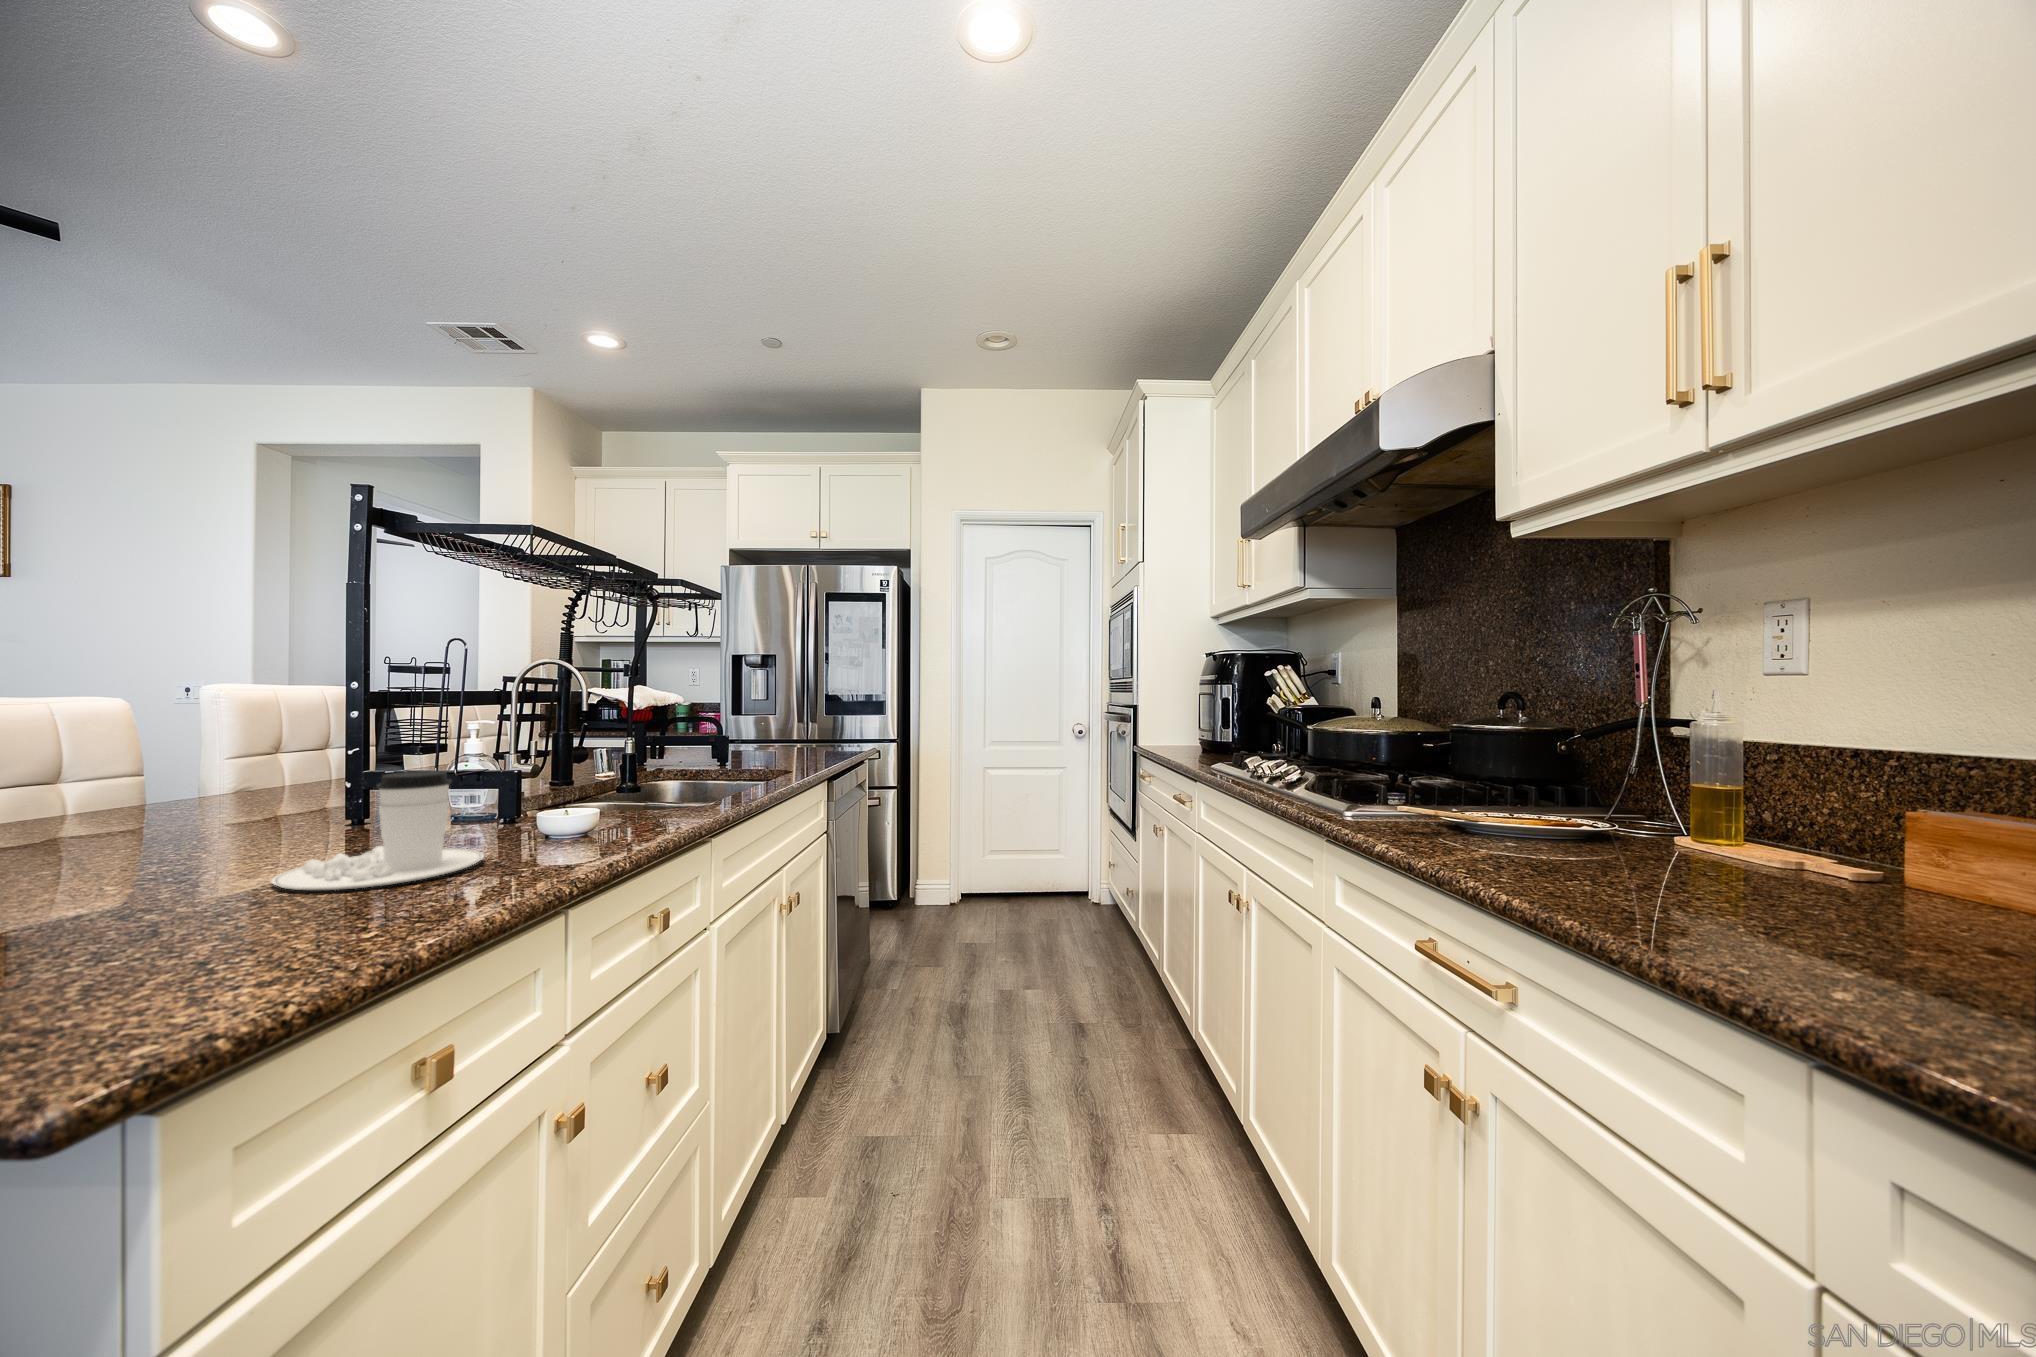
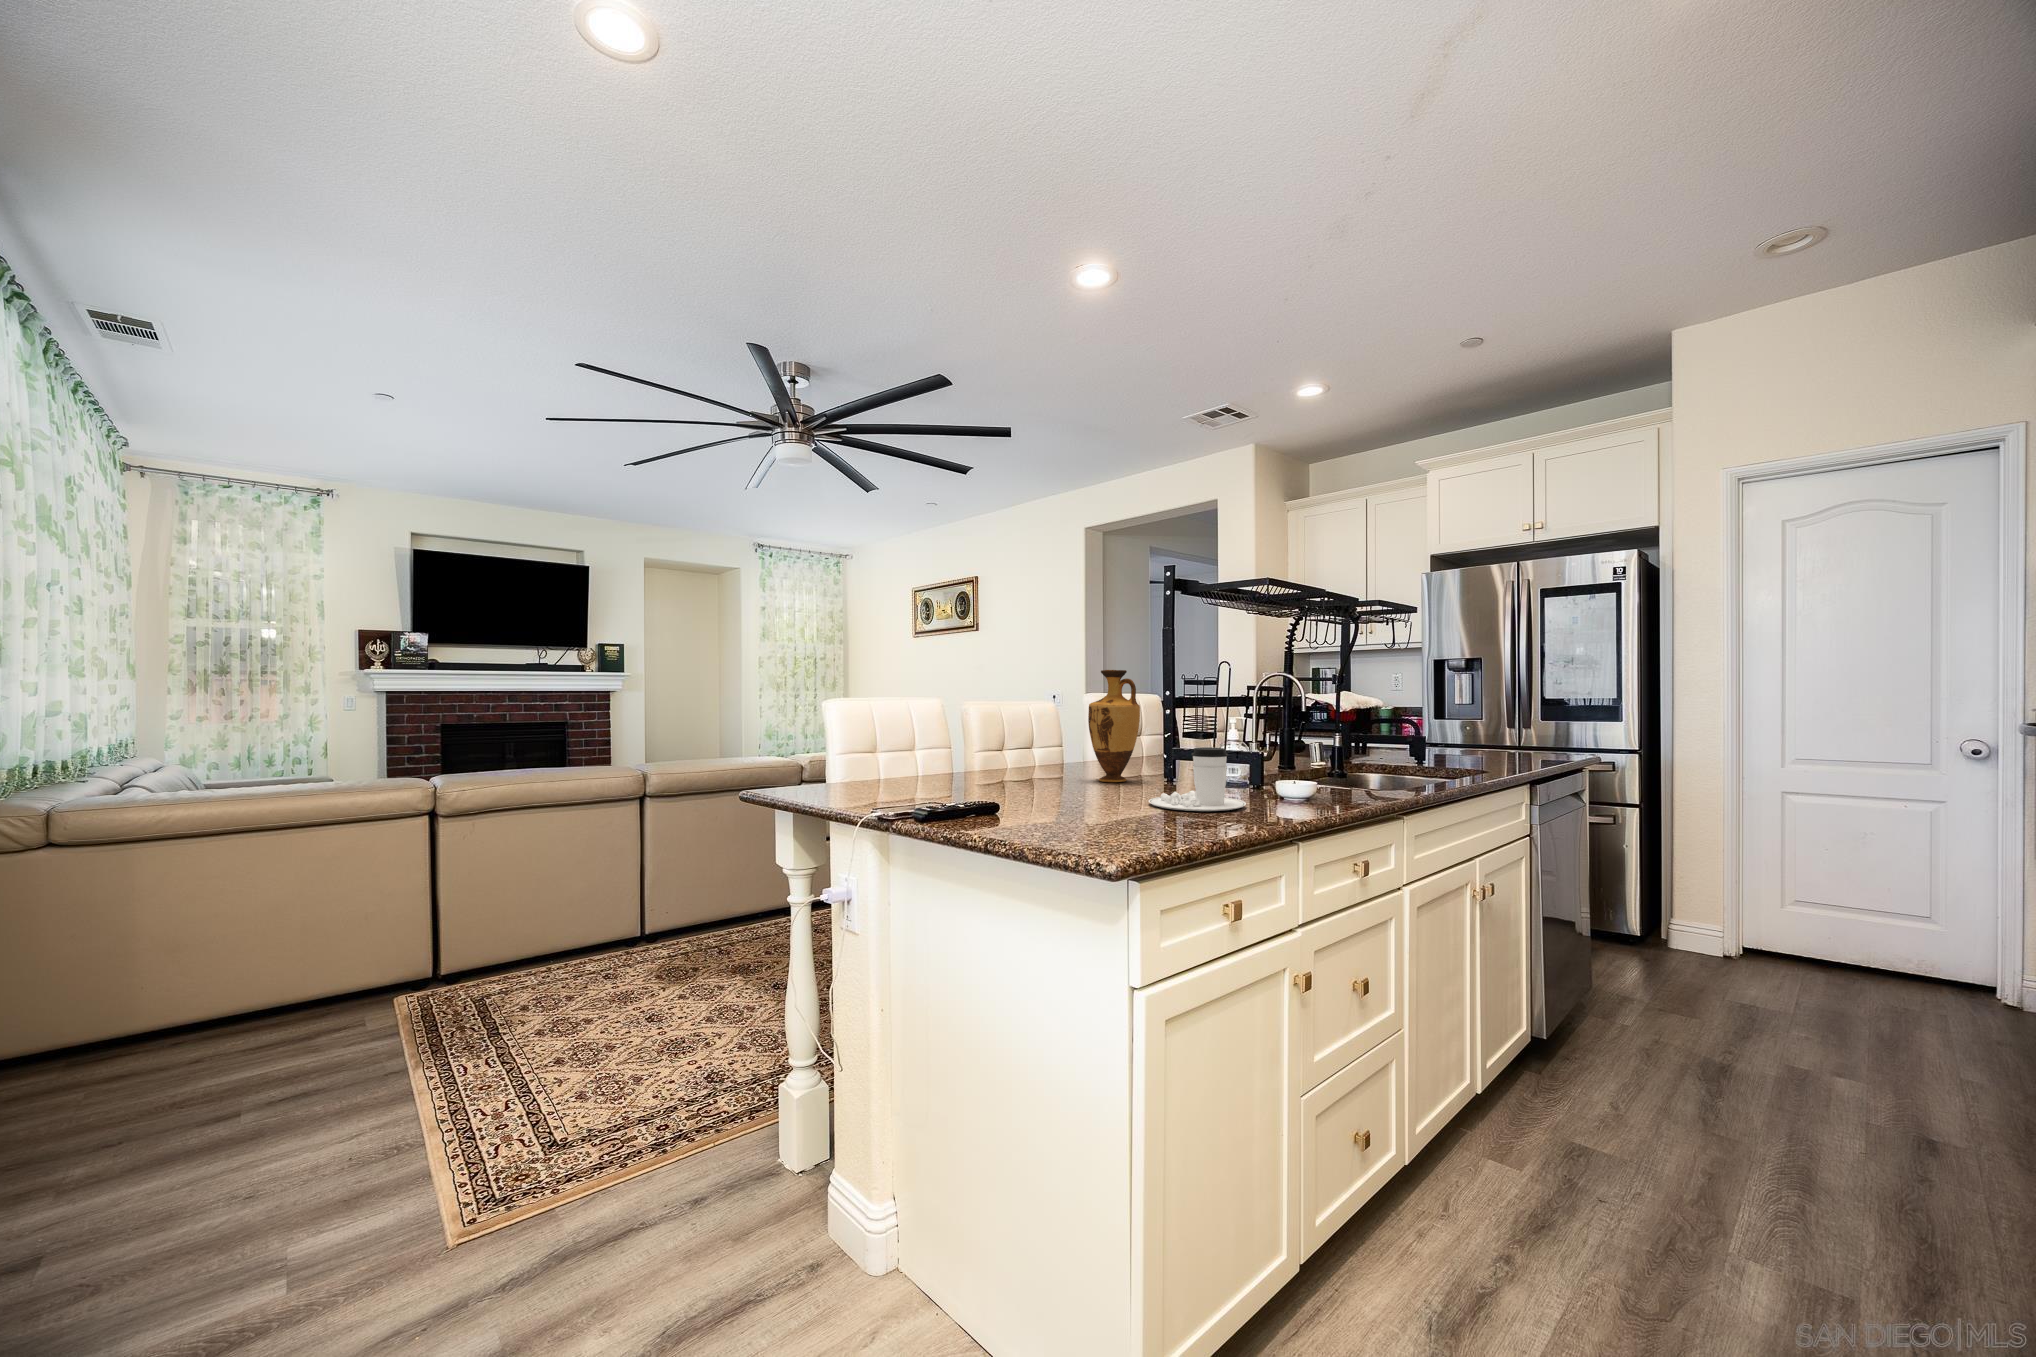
vase: none [151,641,285,844] -> present [1088,670,1140,782]

